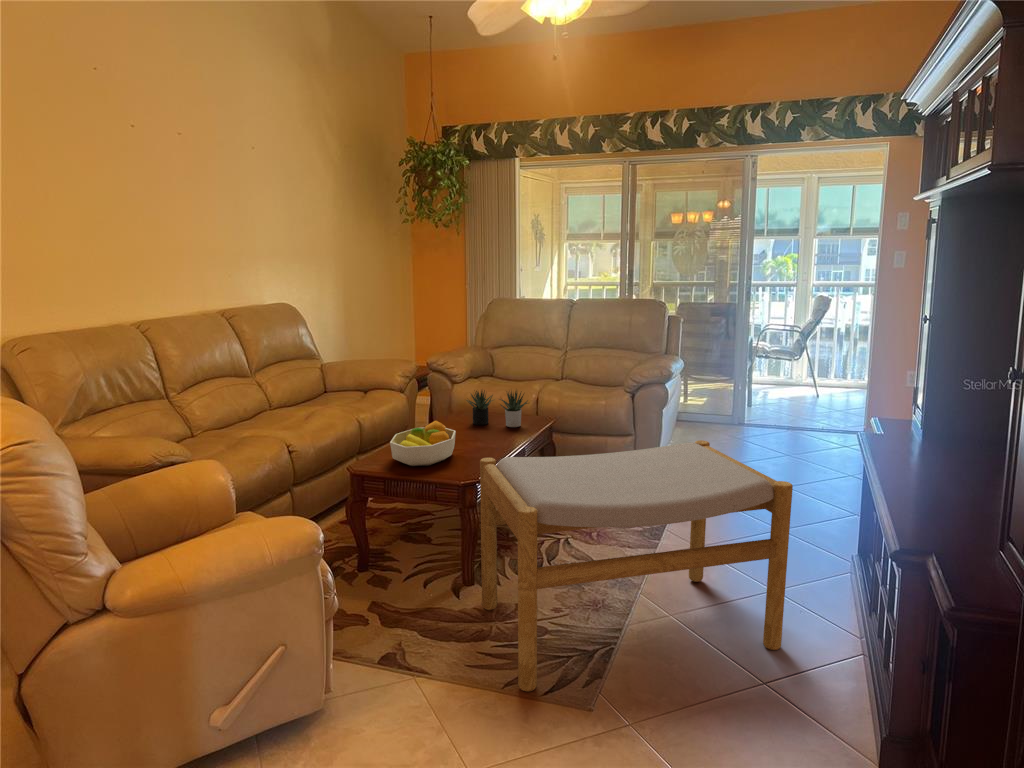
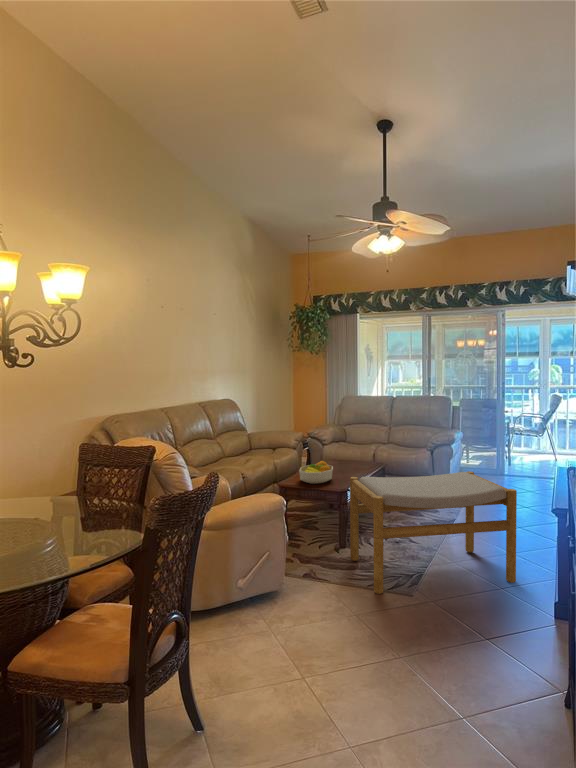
succulent plant: present [466,390,528,427] -> none [334,445,372,468]

